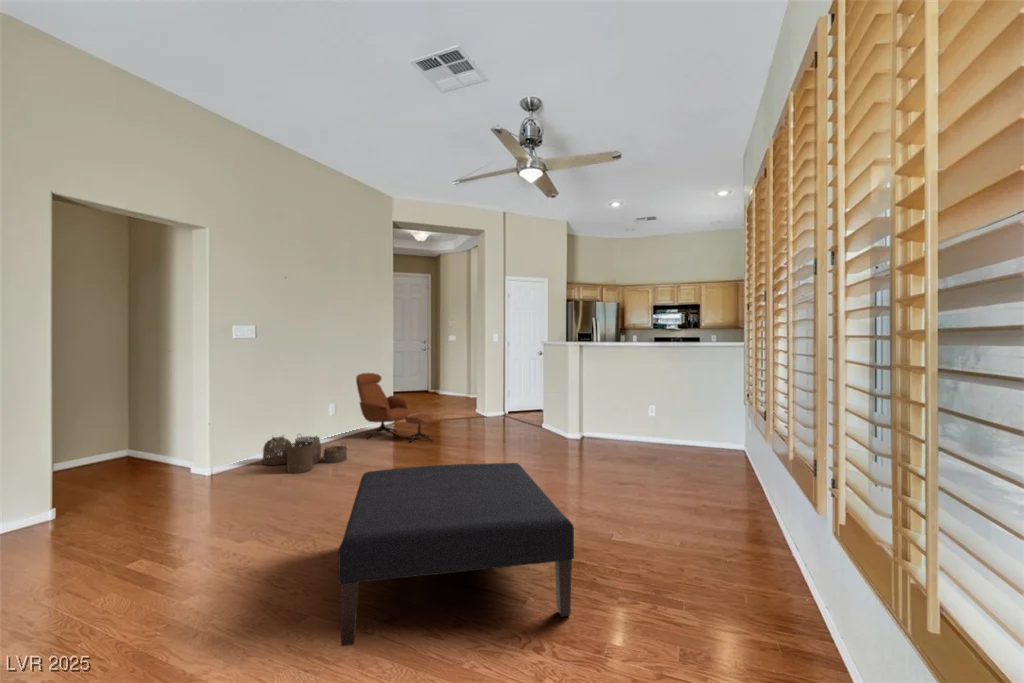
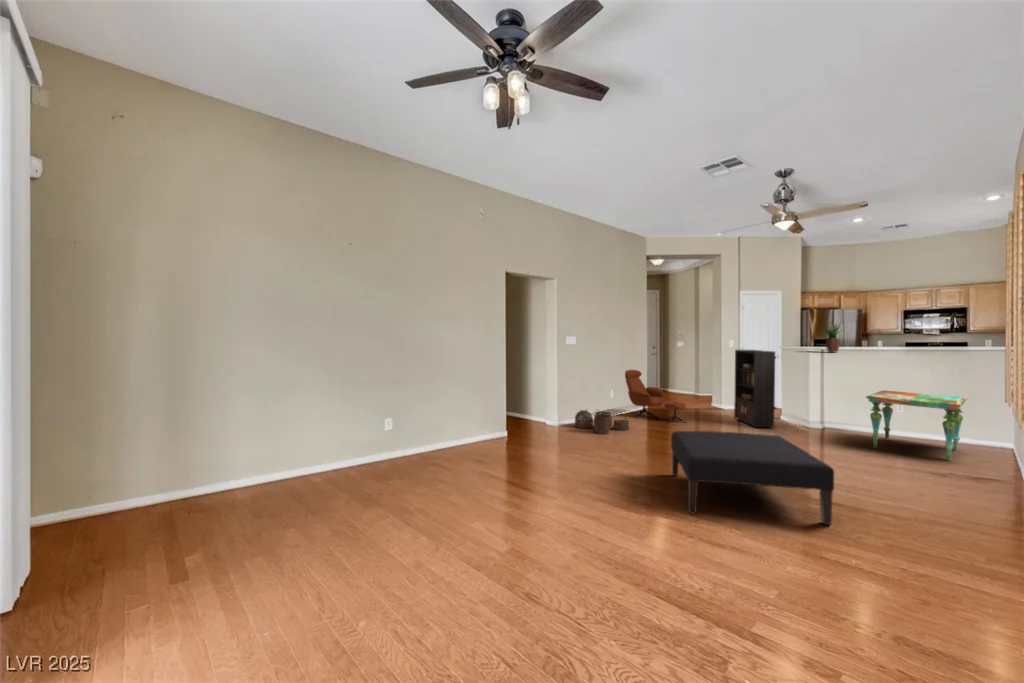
potted plant: none [577,308,607,346] -> present [824,323,842,353]
bookcase: none [493,344,557,441] -> present [734,350,775,427]
side table: none [621,388,708,464] -> present [866,391,967,460]

